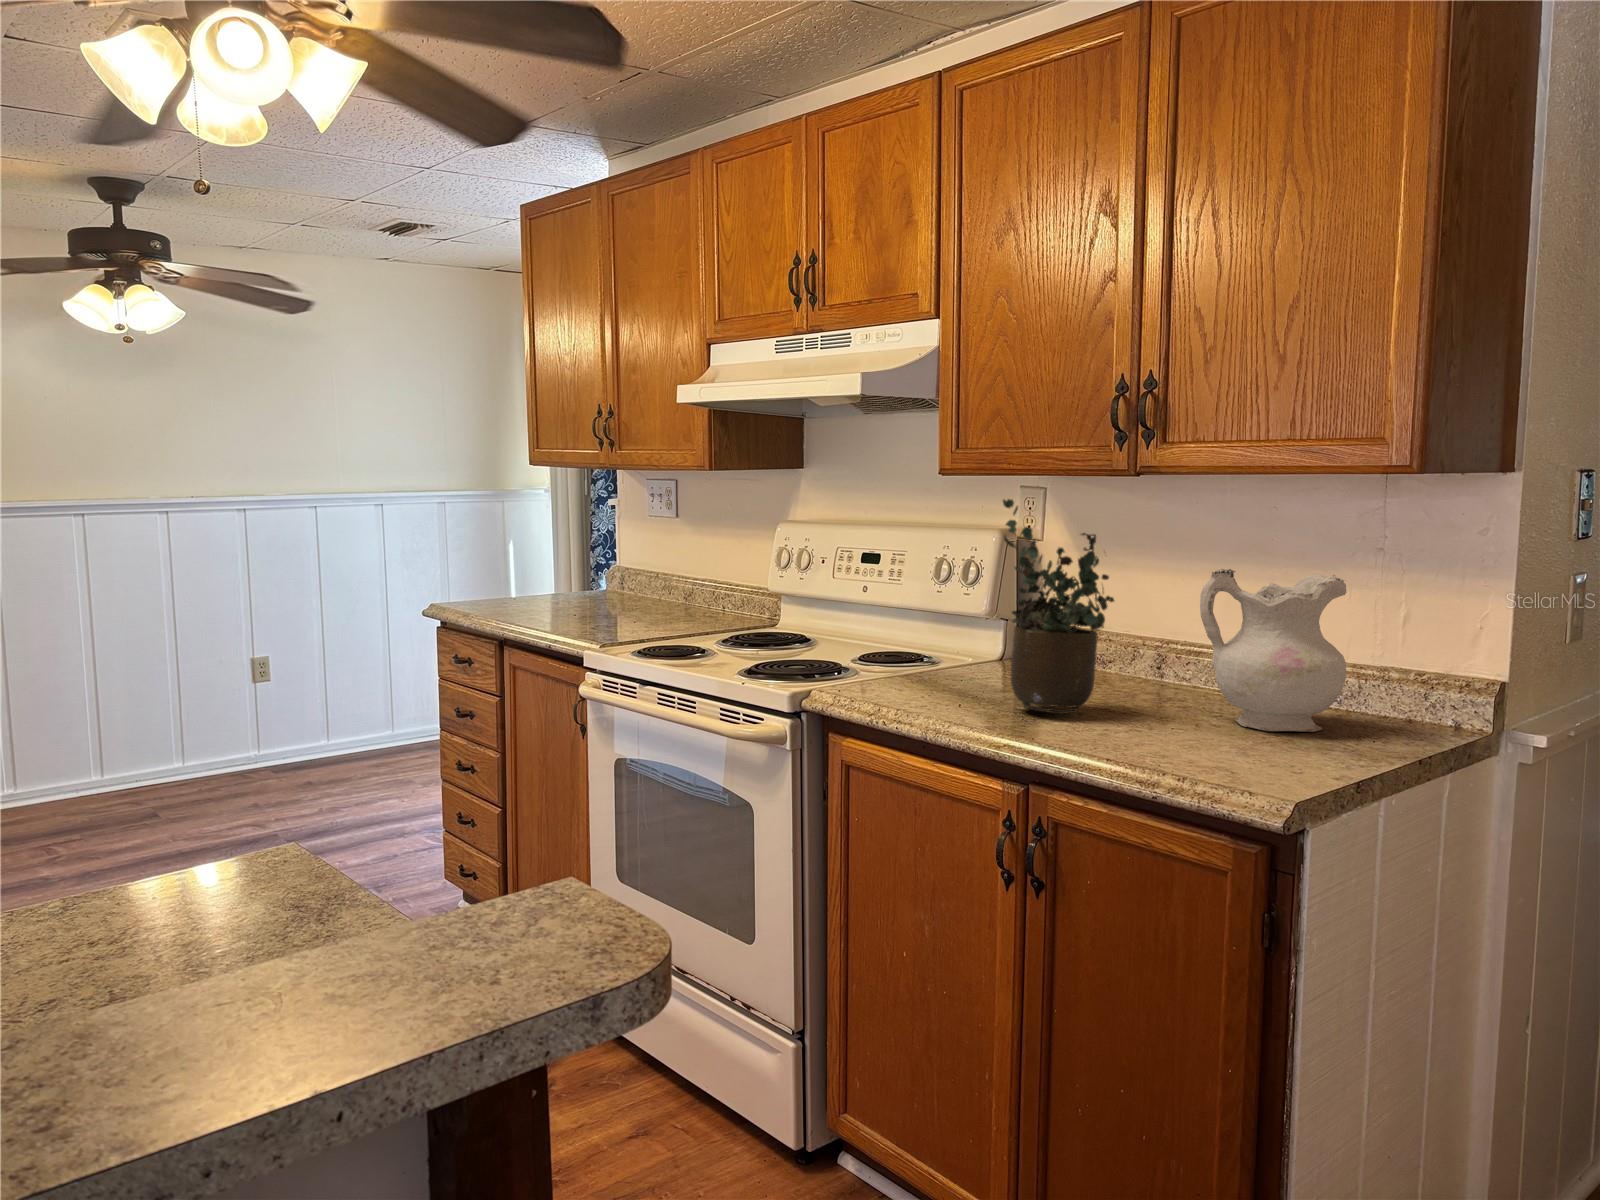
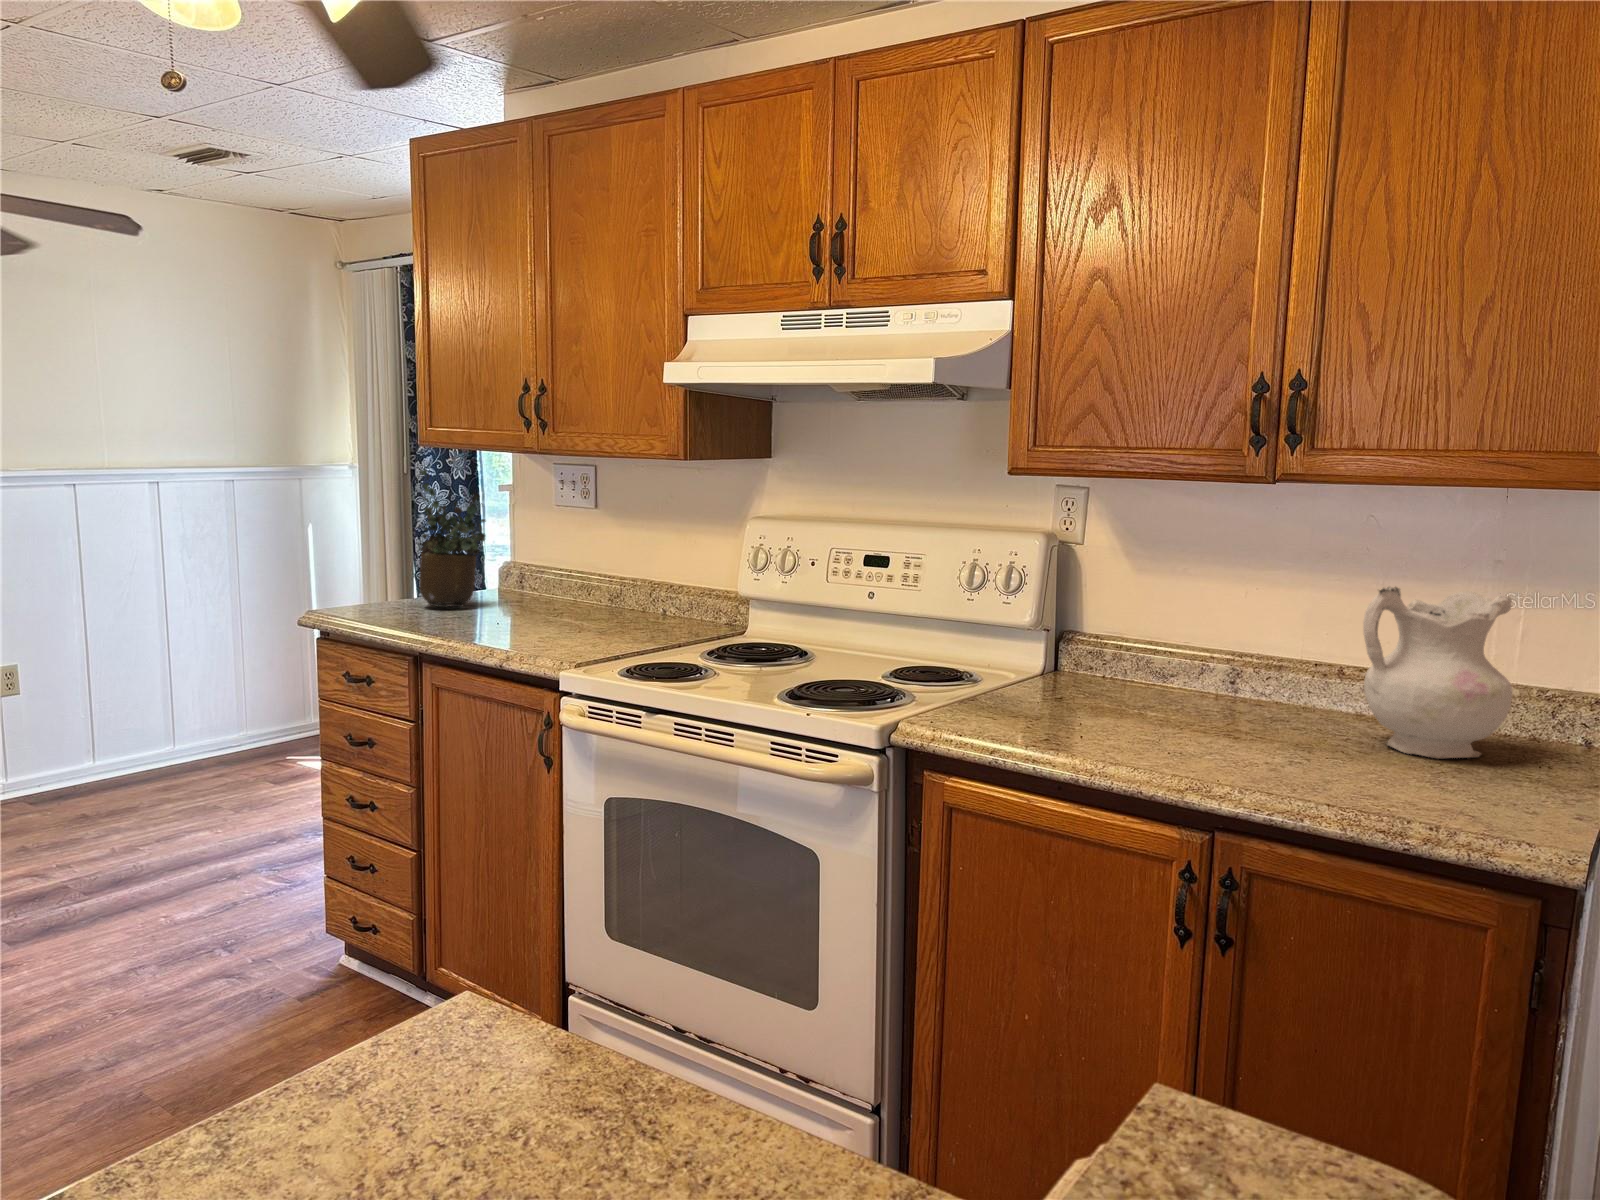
potted plant: present [1003,499,1114,714] -> present [419,470,486,607]

